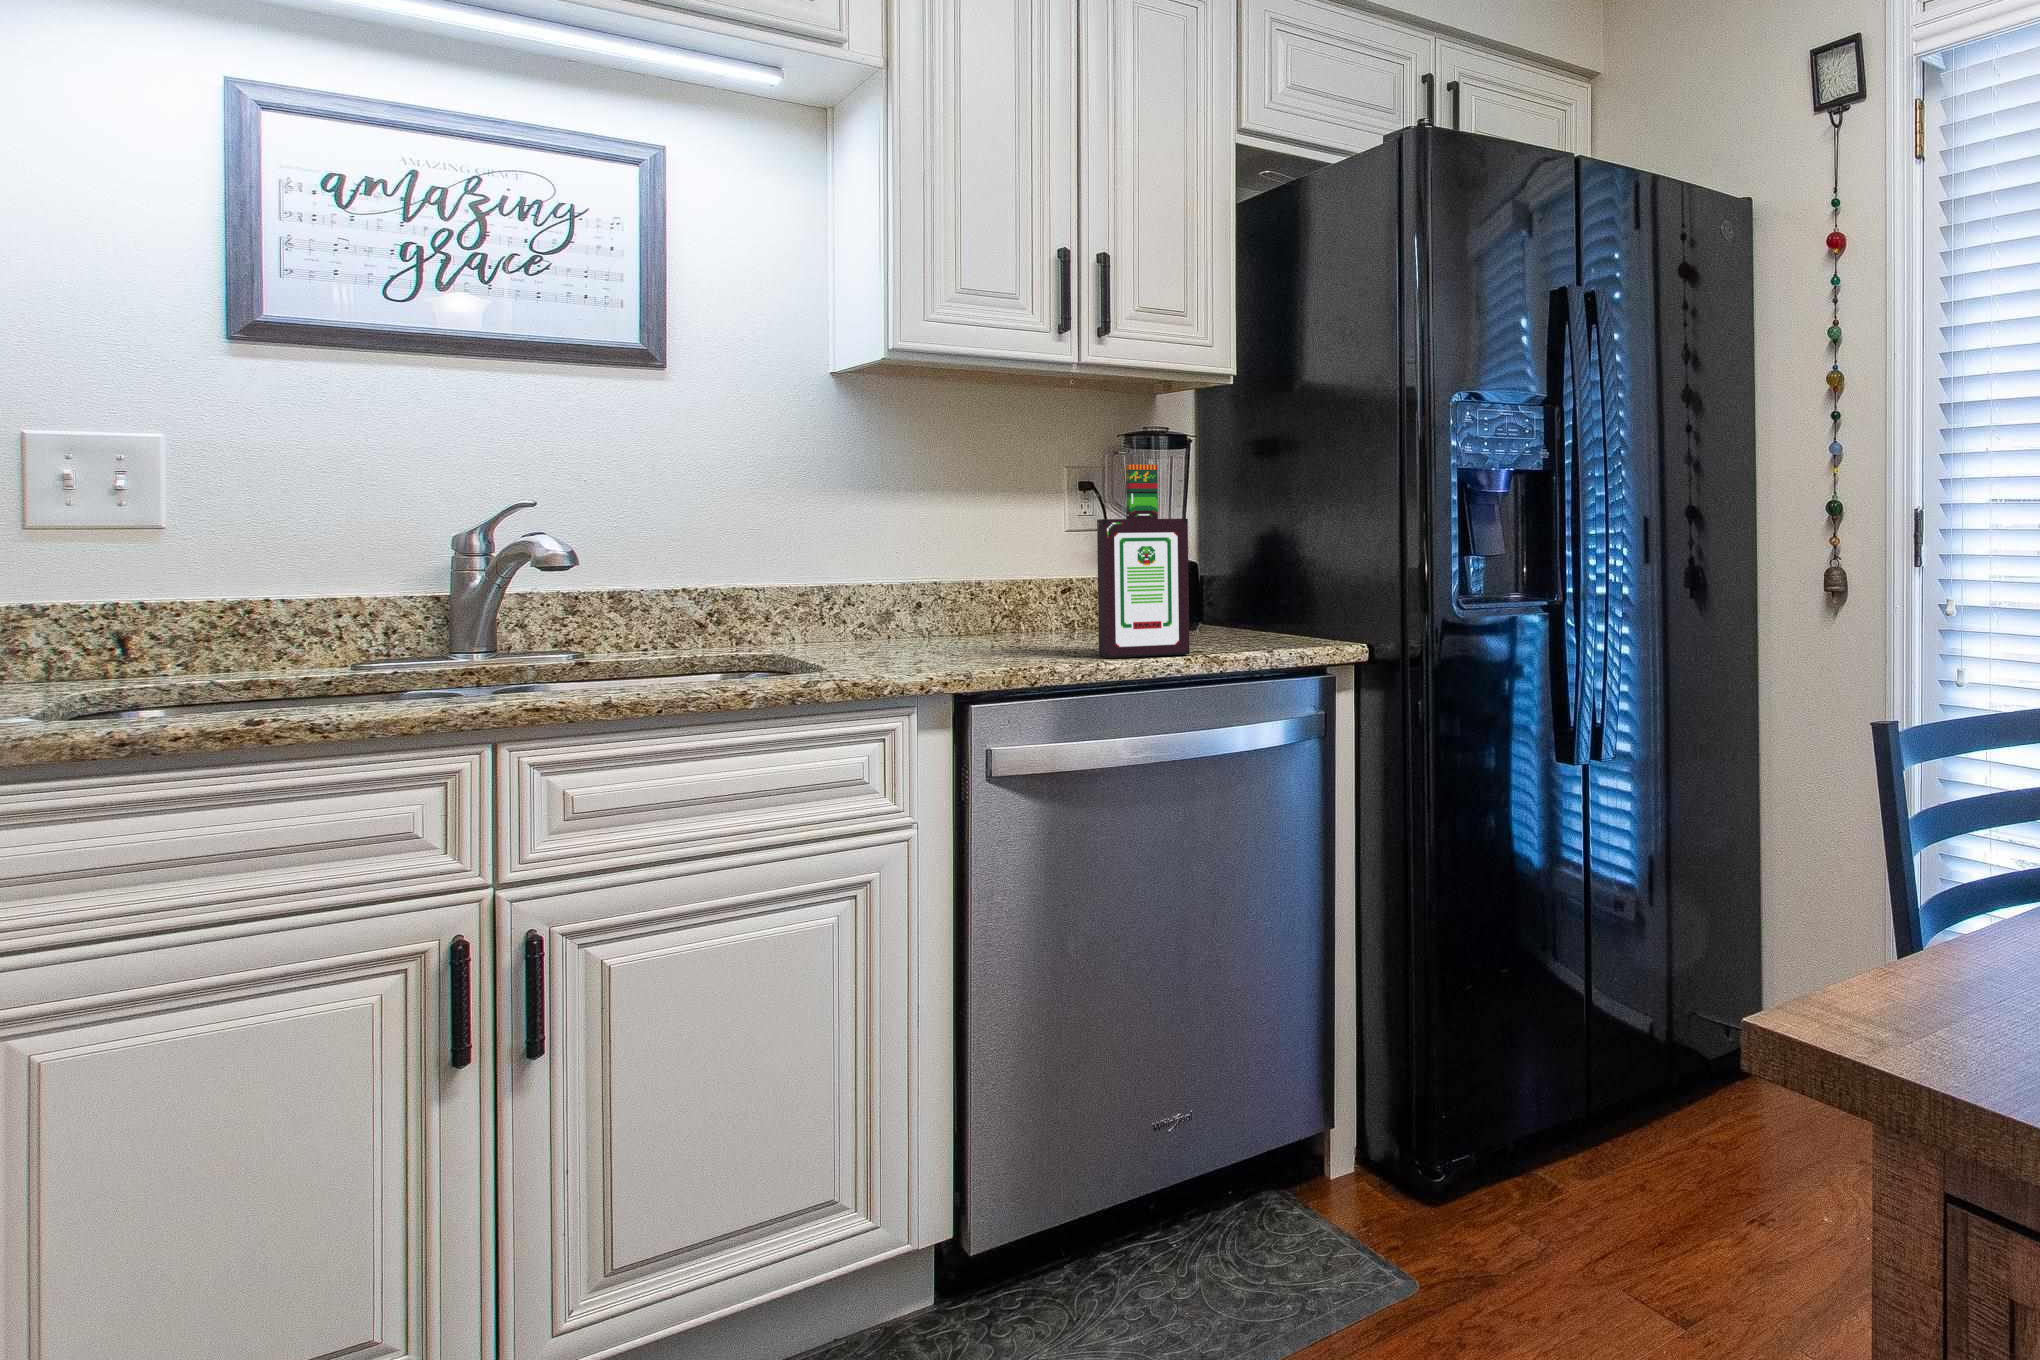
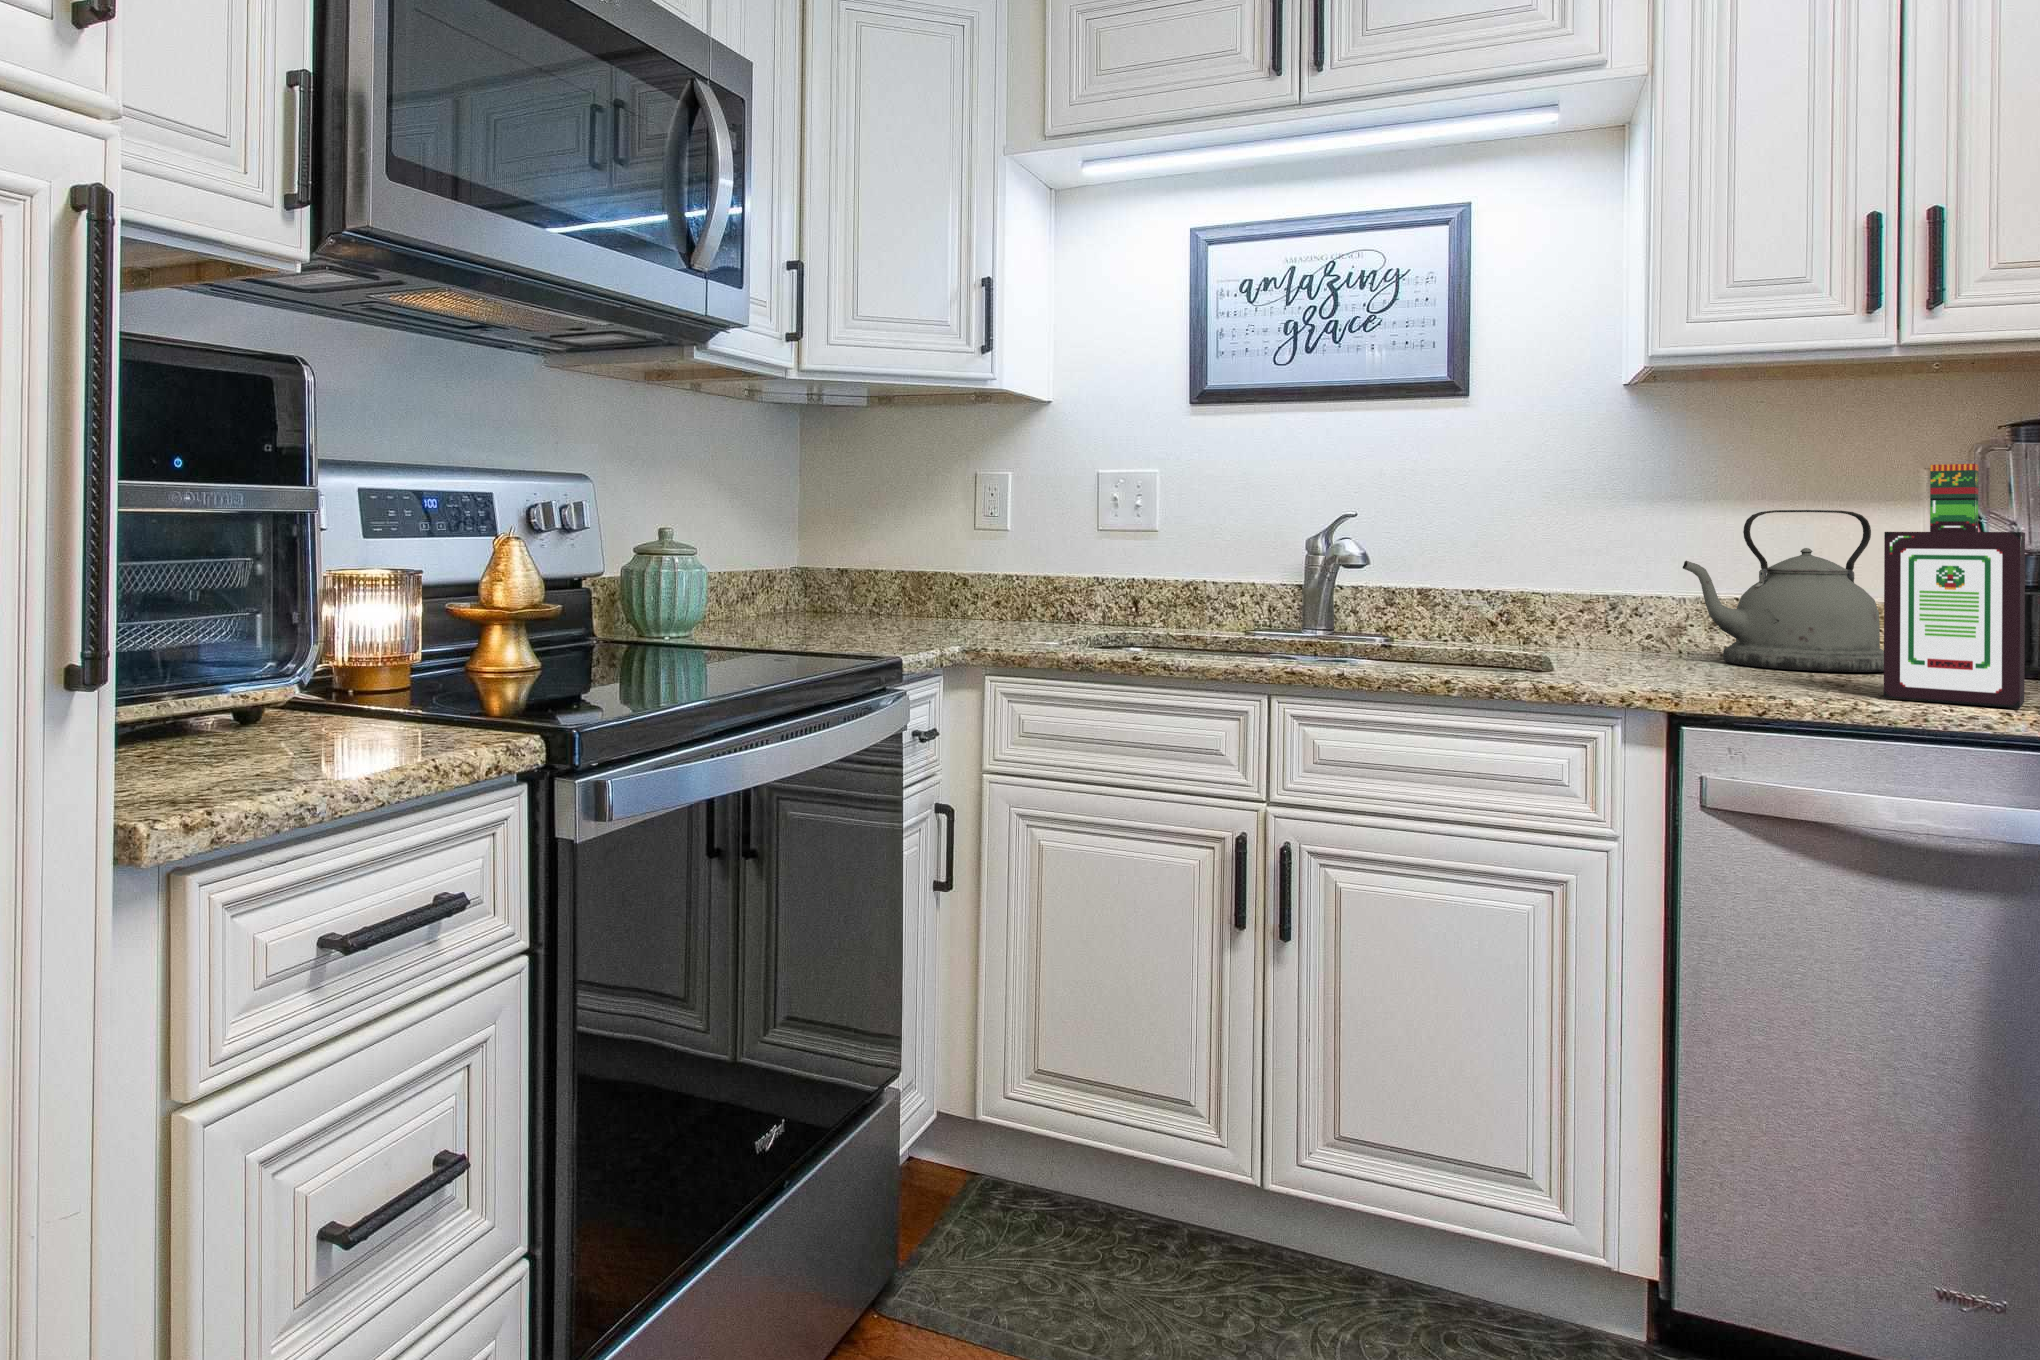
kettle: none [901,501,1057,644] -> present [1683,510,1884,672]

